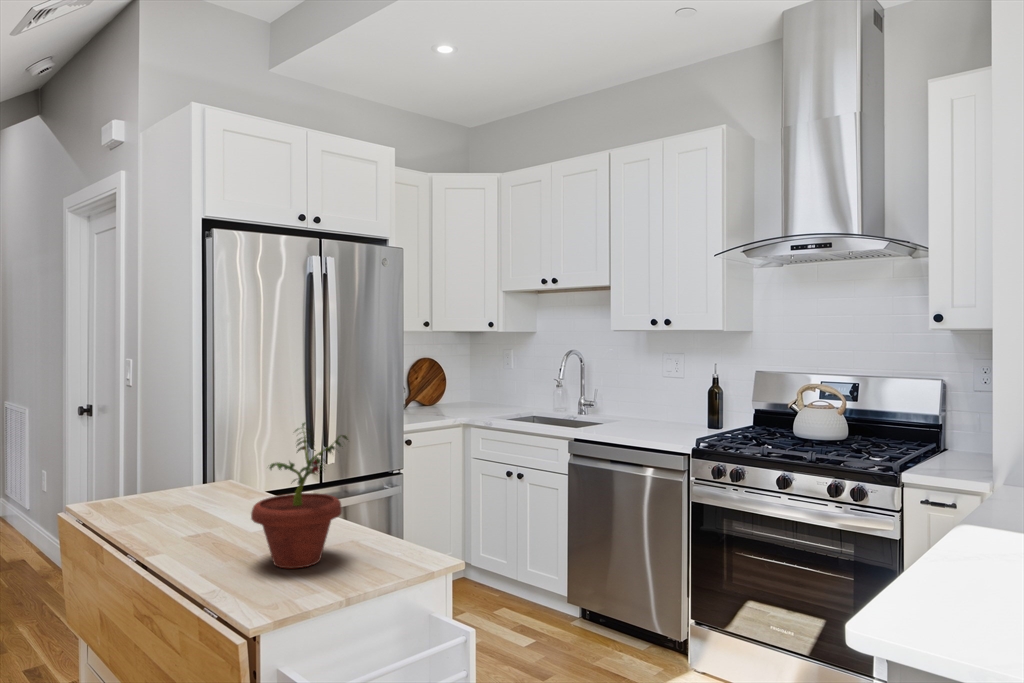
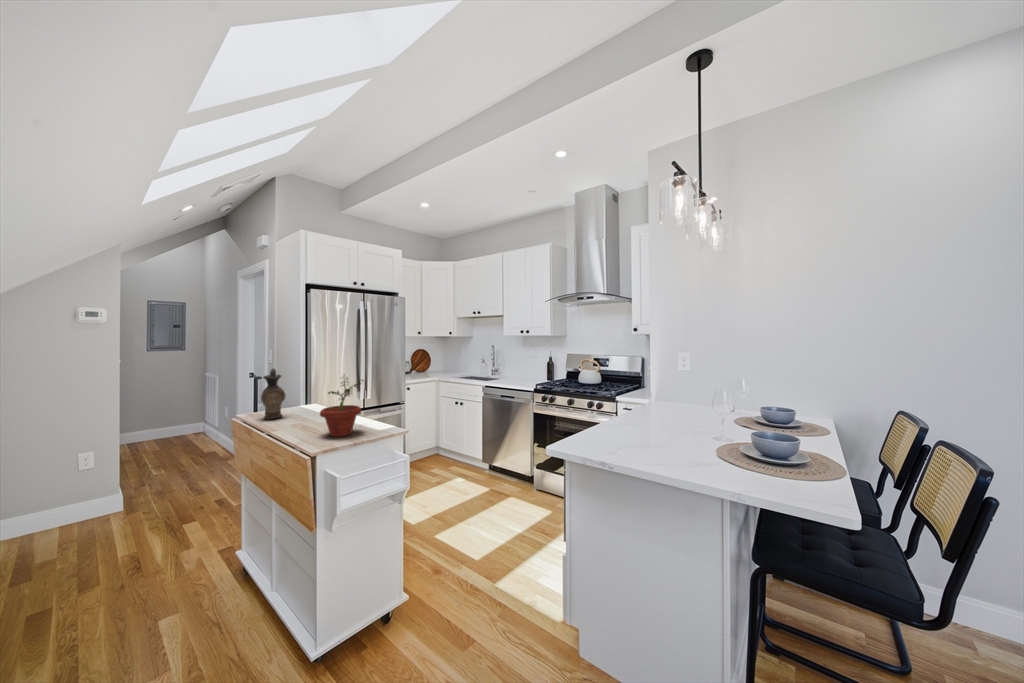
ceramic pitcher: none [118,403,169,516] -> present [261,368,285,419]

